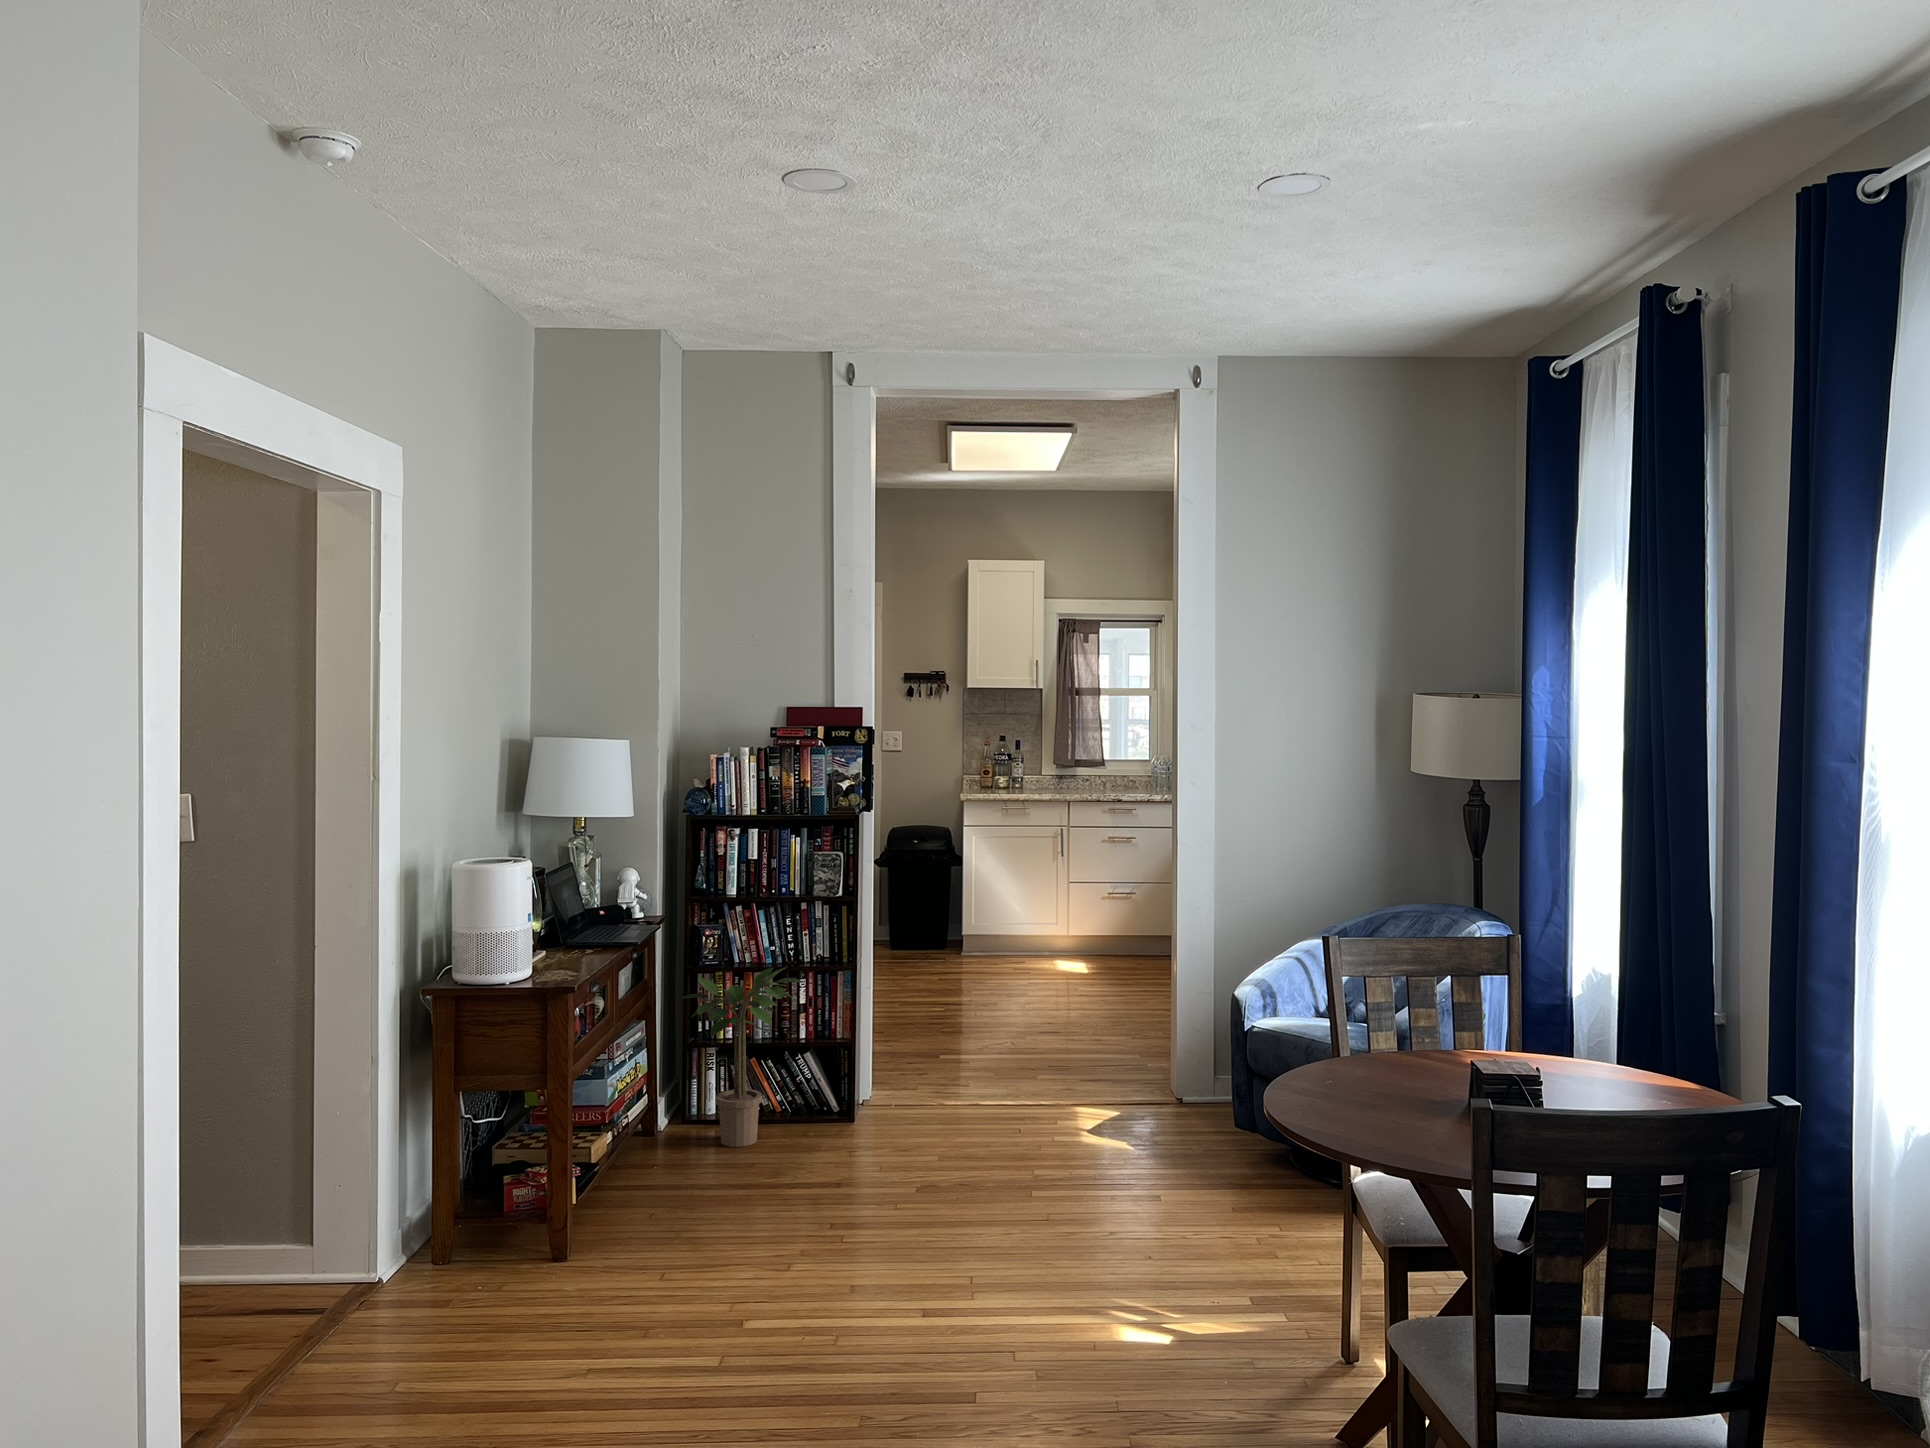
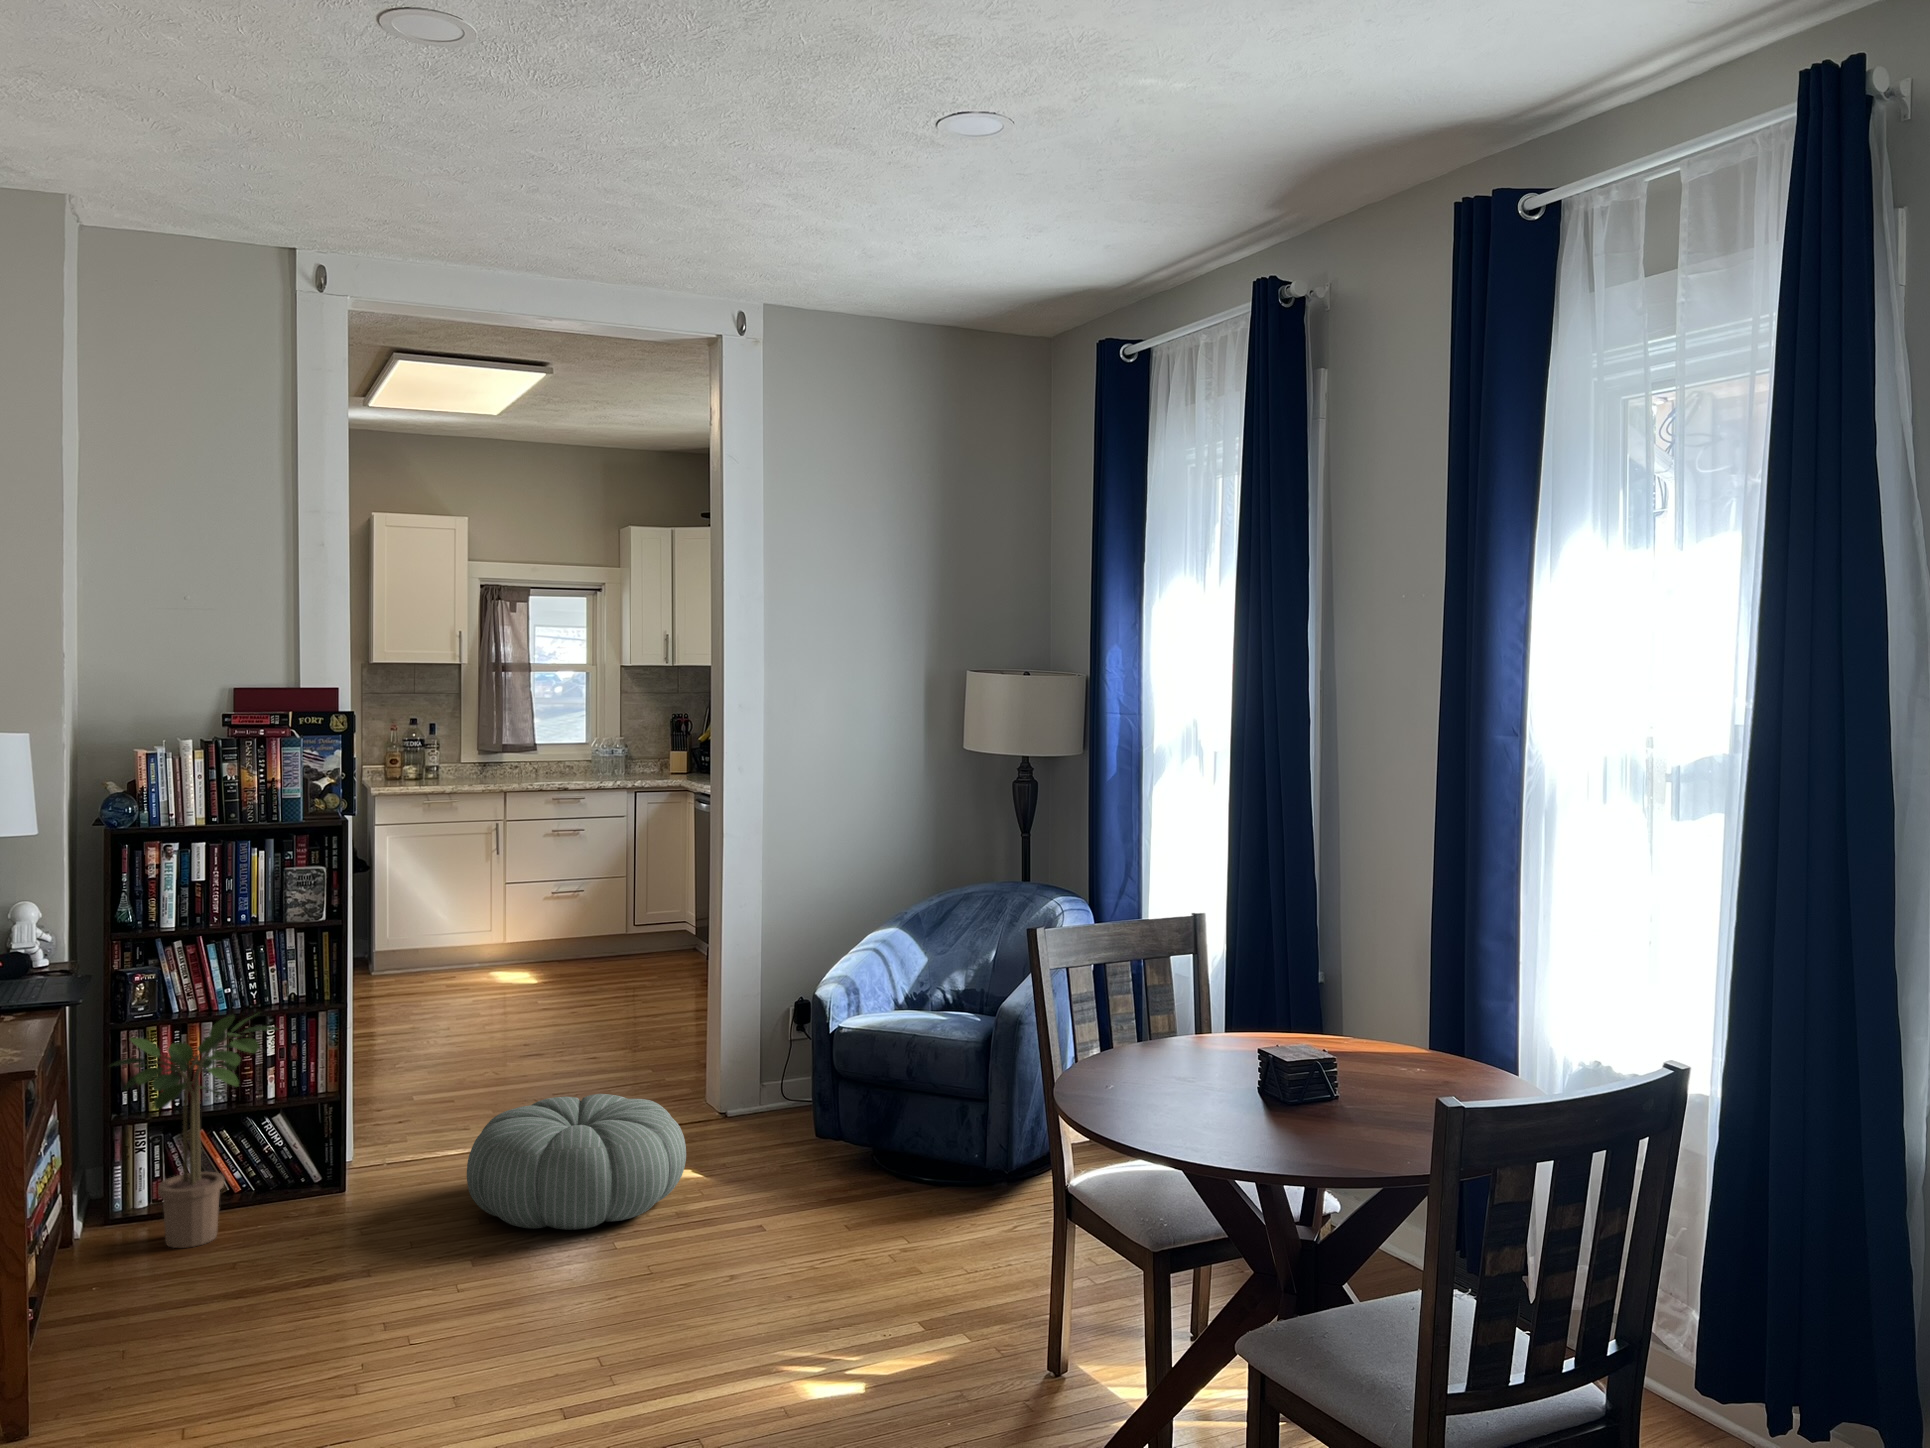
pouf: none [935,1064,1117,1179] -> present [467,1094,686,1230]

